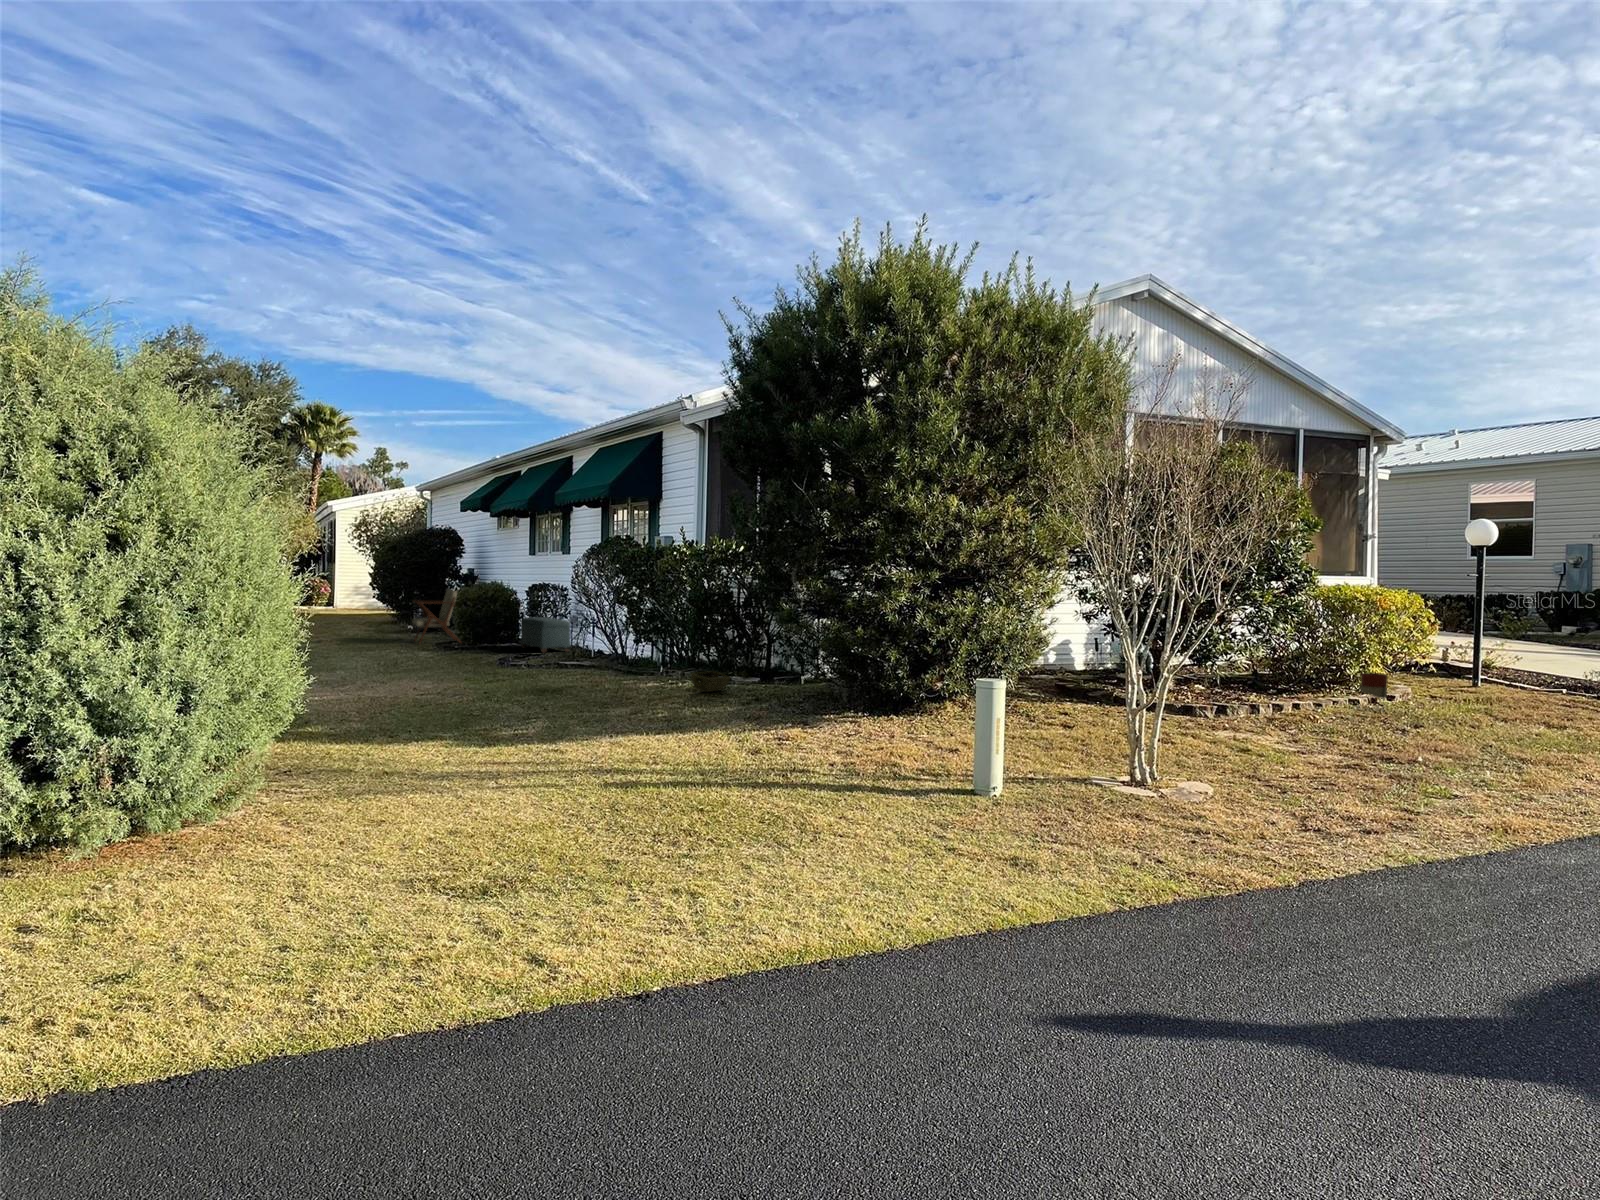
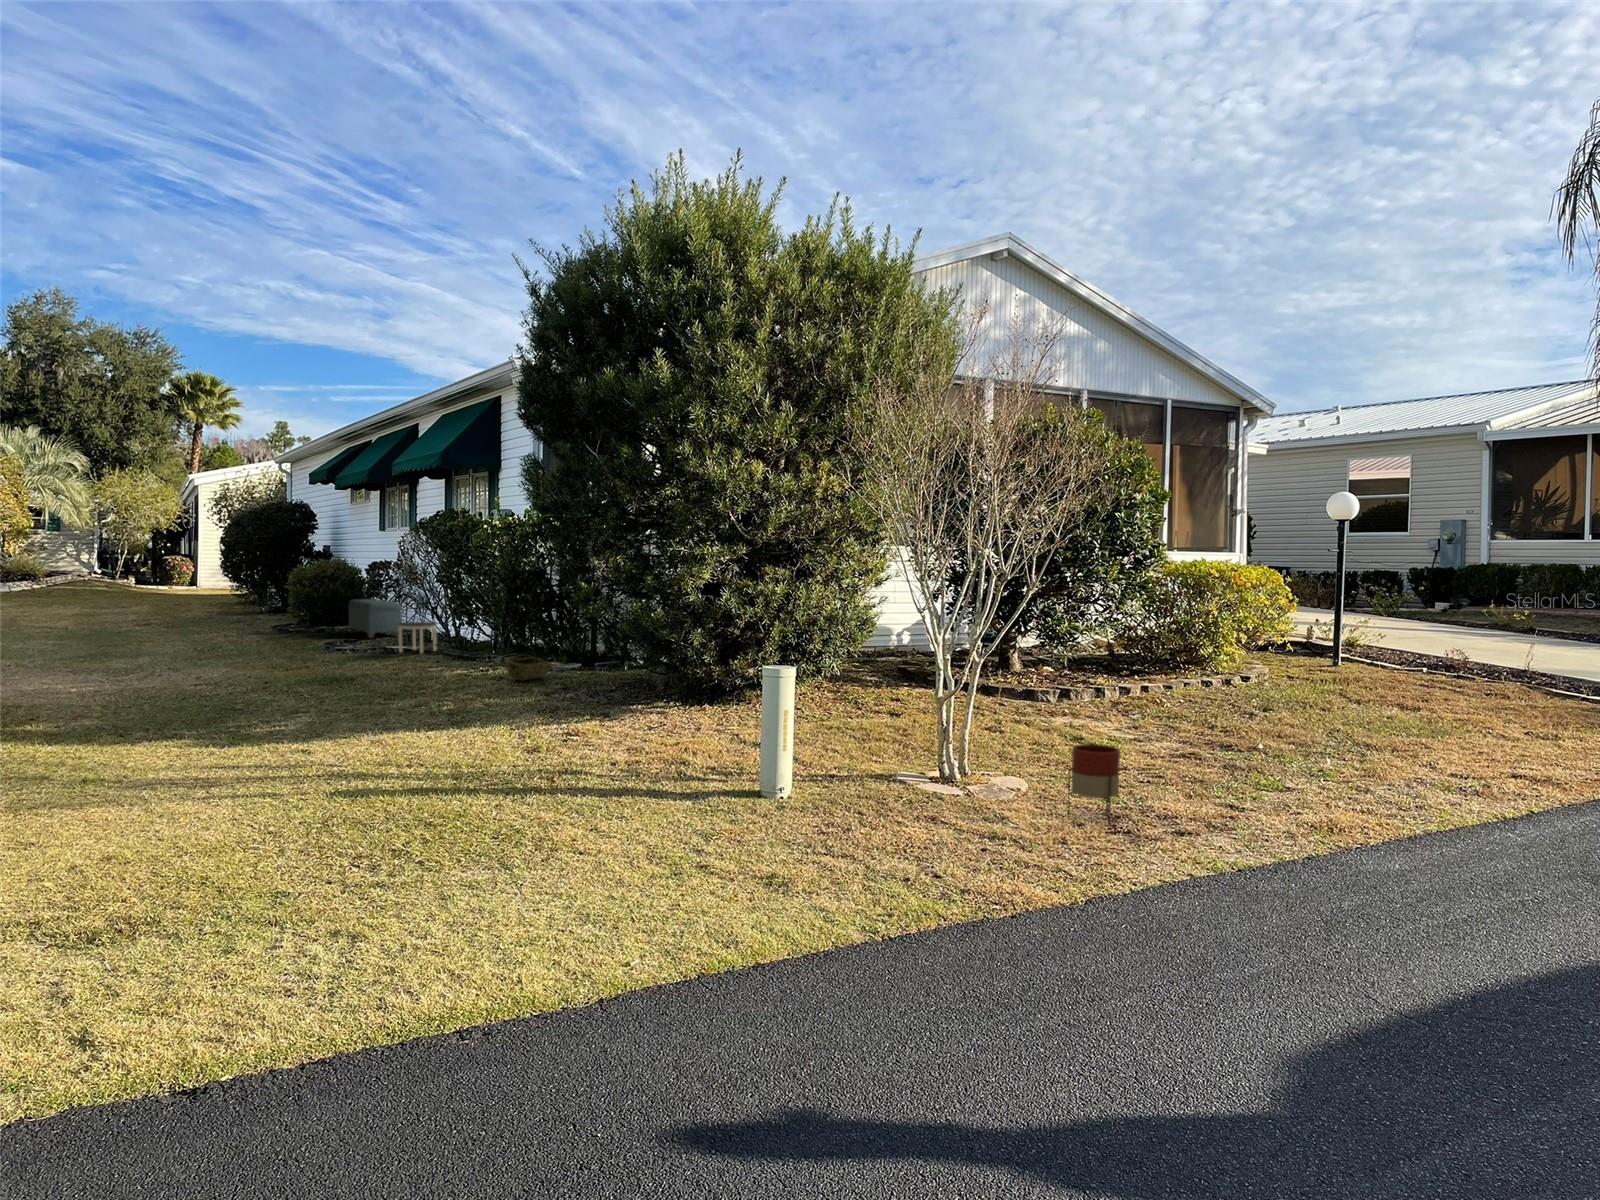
lounge chair: present [412,590,461,644] -> none [230,569,287,630]
round table: none [577,638,612,667] -> present [398,622,437,653]
planter: present [1359,673,1388,700] -> present [1068,744,1120,823]

